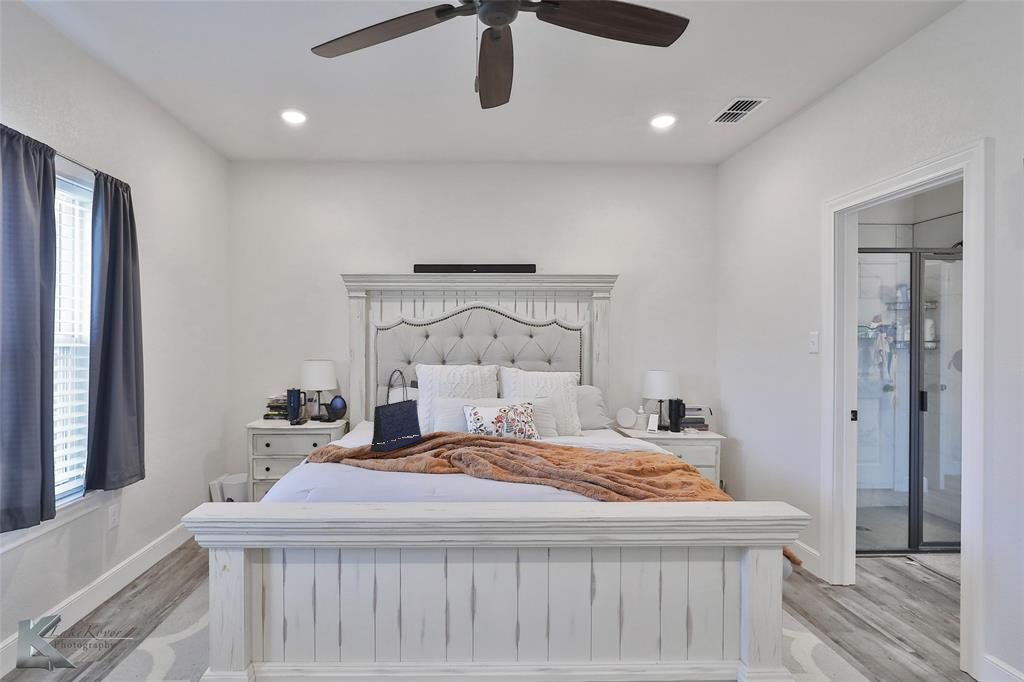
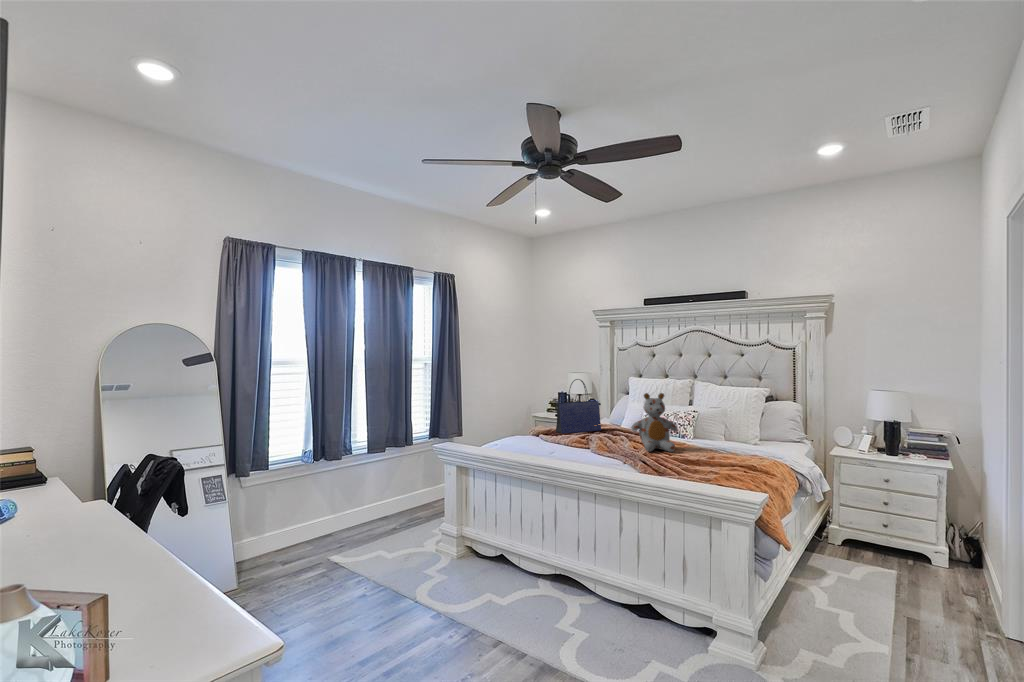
stuffed bear: none [517,384,575,461] -> present [631,393,677,452]

